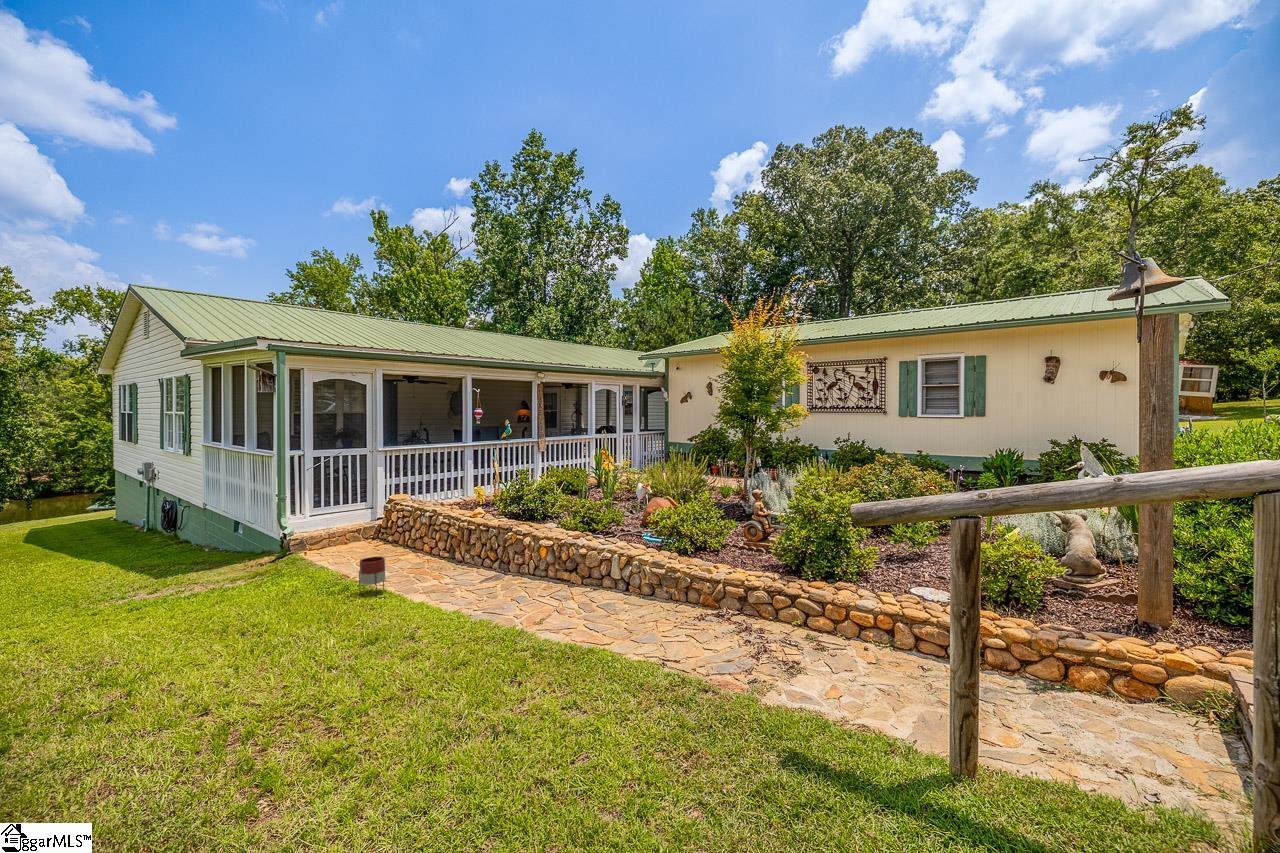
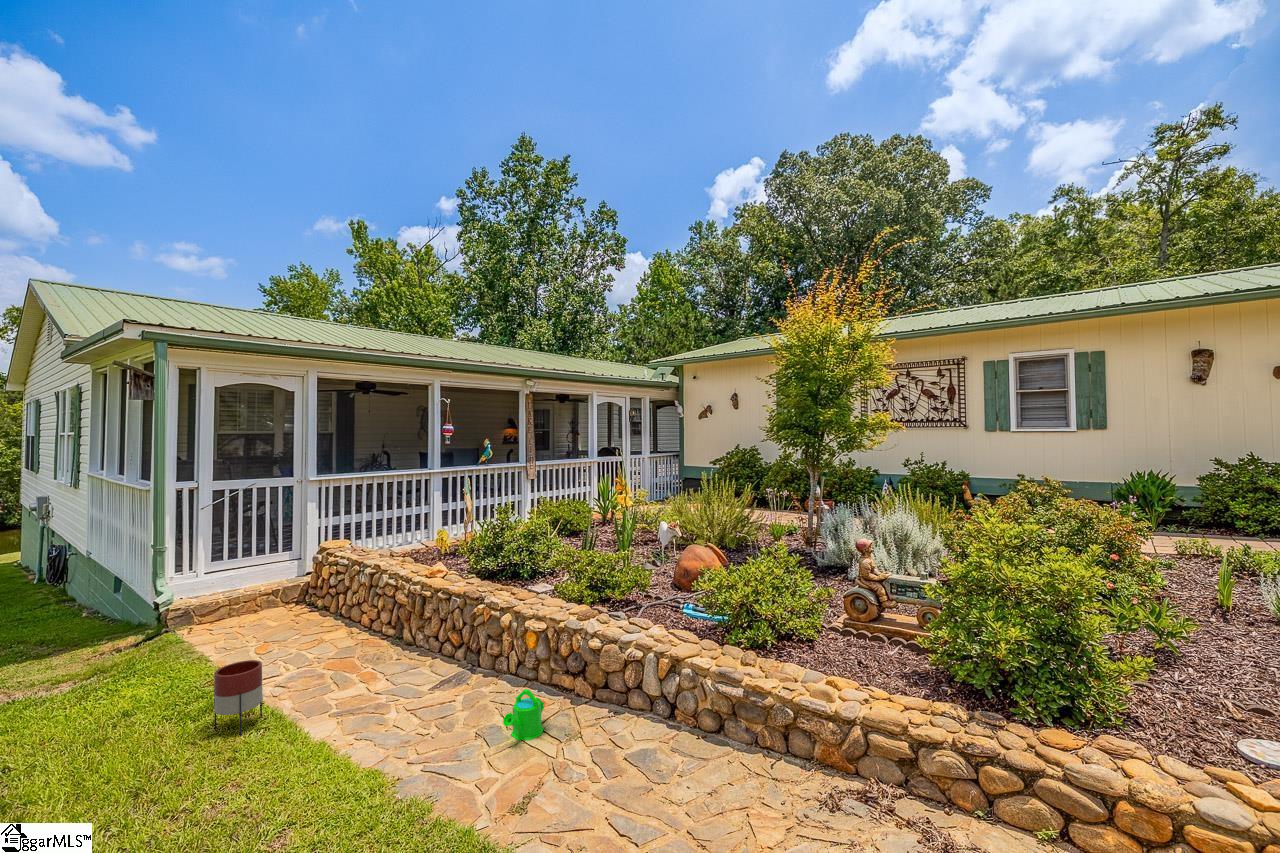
watering can: none [527,573,550,601] -> present [503,689,544,740]

